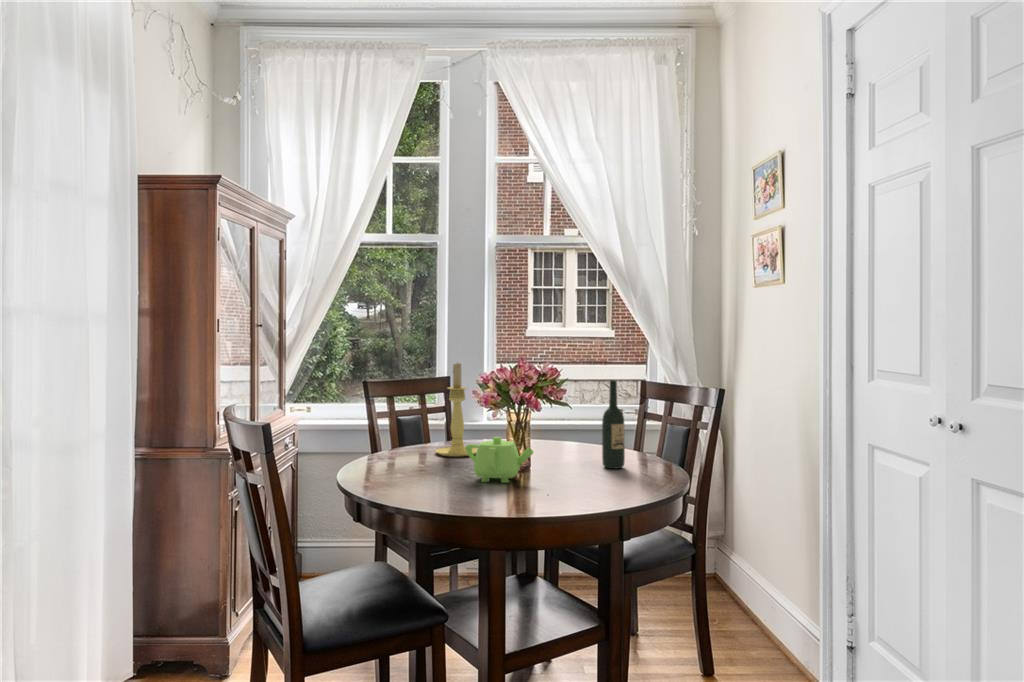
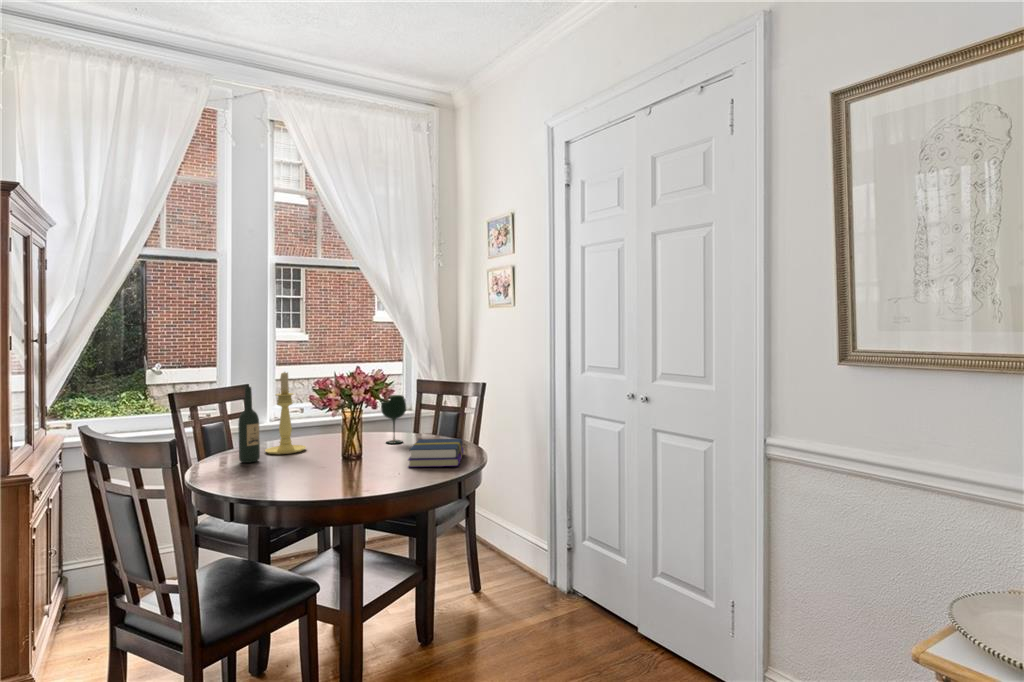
wine bottle: present [602,380,625,469] -> present [238,387,260,463]
wine glass: none [567,397,599,458] -> present [381,395,406,444]
teapot: present [465,437,534,483] -> none [320,432,379,469]
book: none [560,456,652,498] -> present [408,439,464,467]

